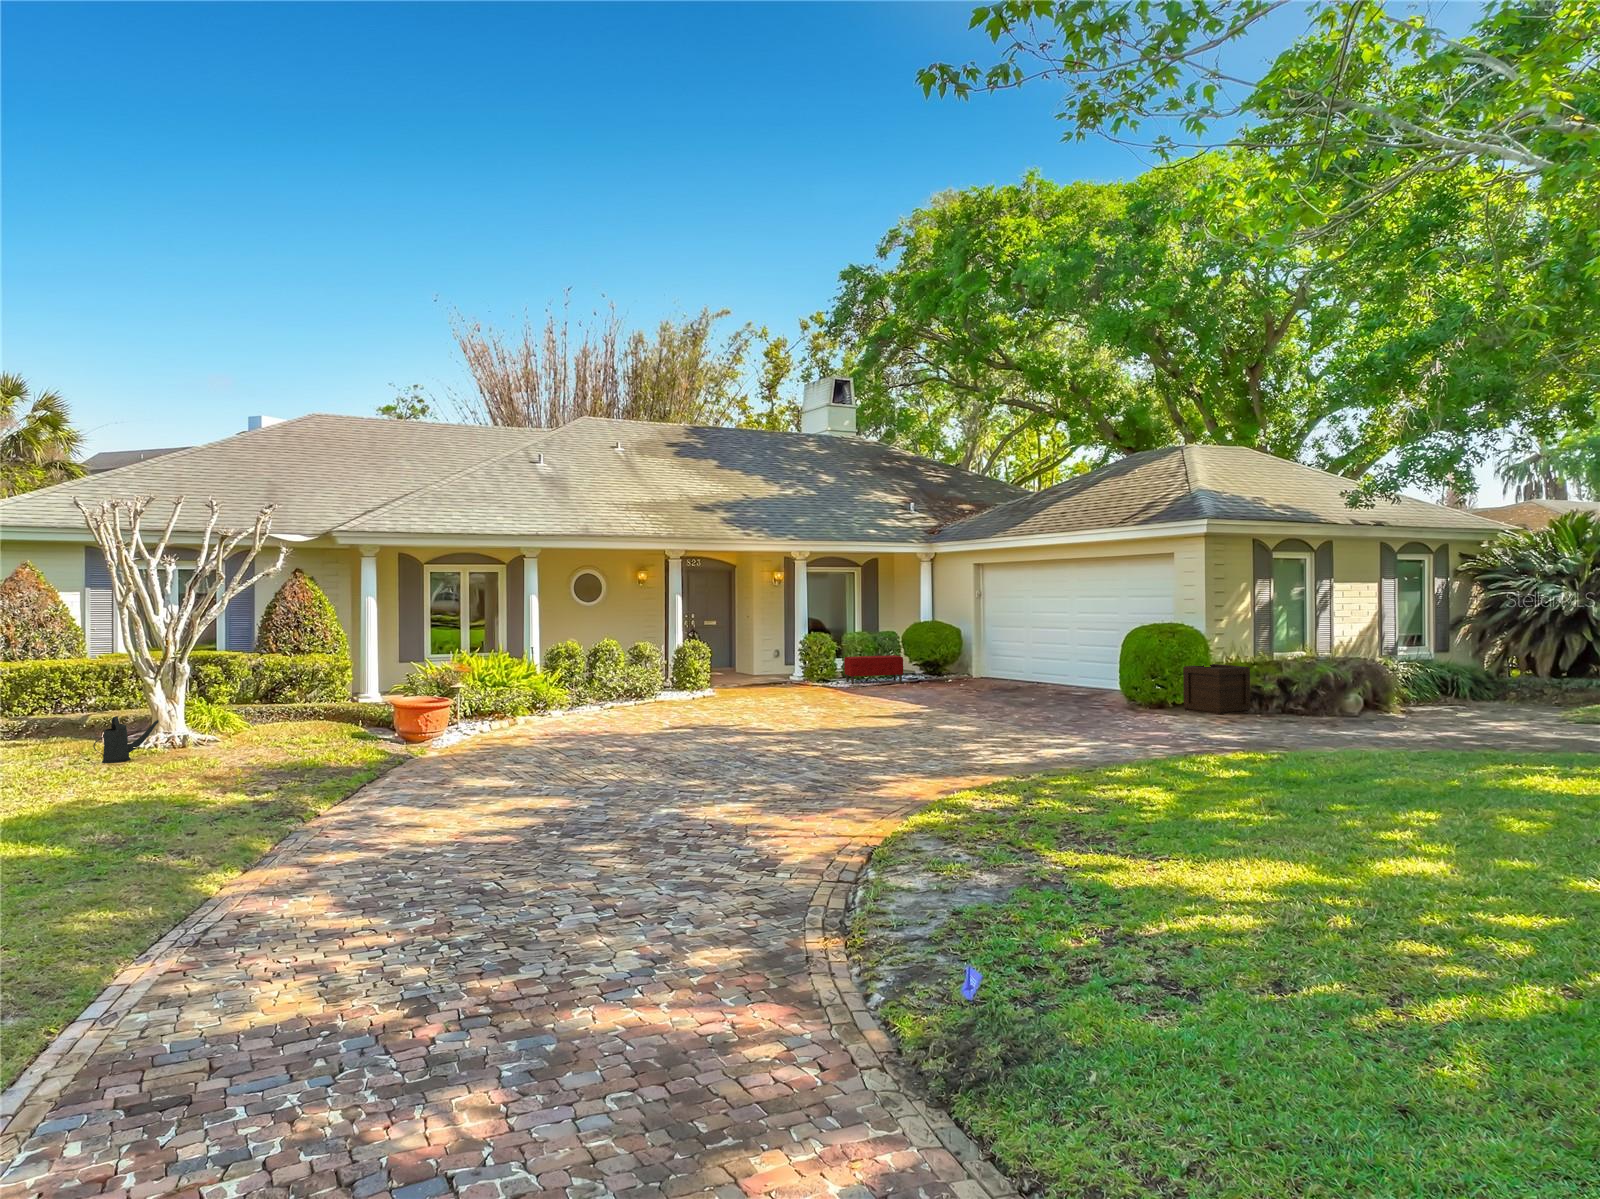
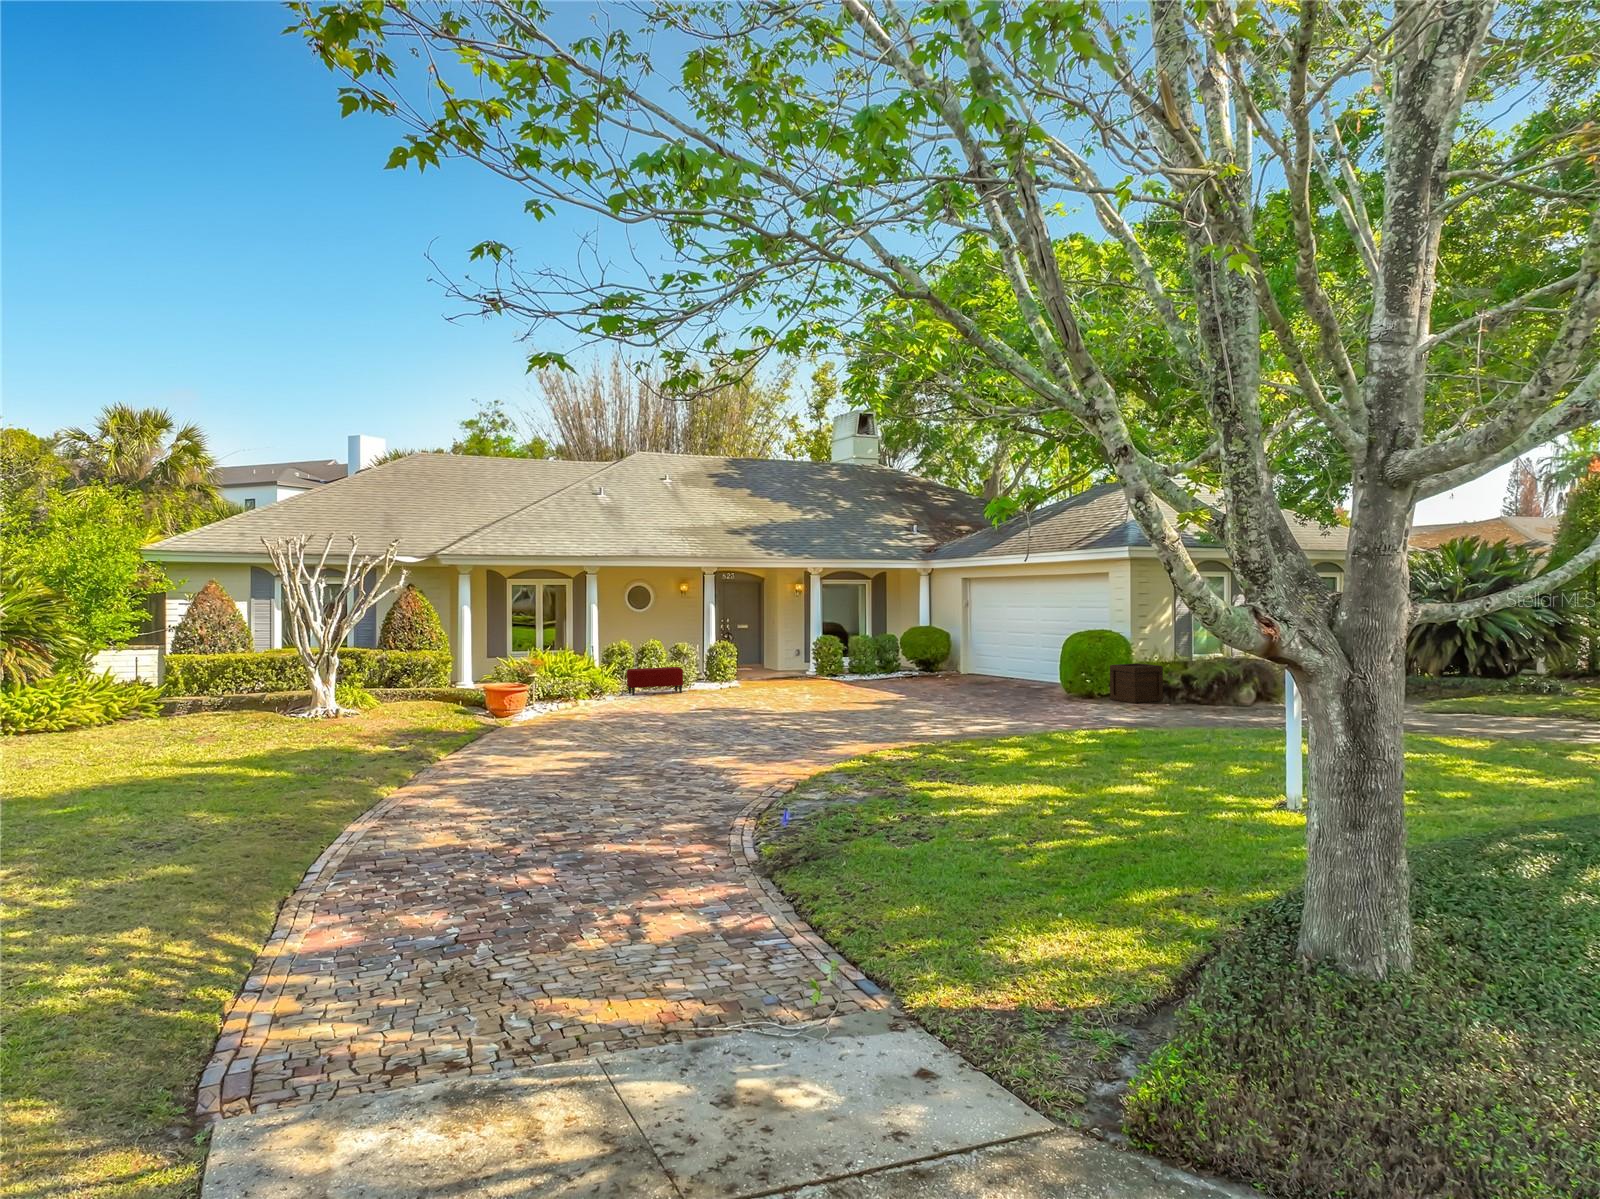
bench: present [844,655,903,684] -> present [627,667,683,696]
watering can: present [93,717,159,763] -> none [276,694,320,728]

